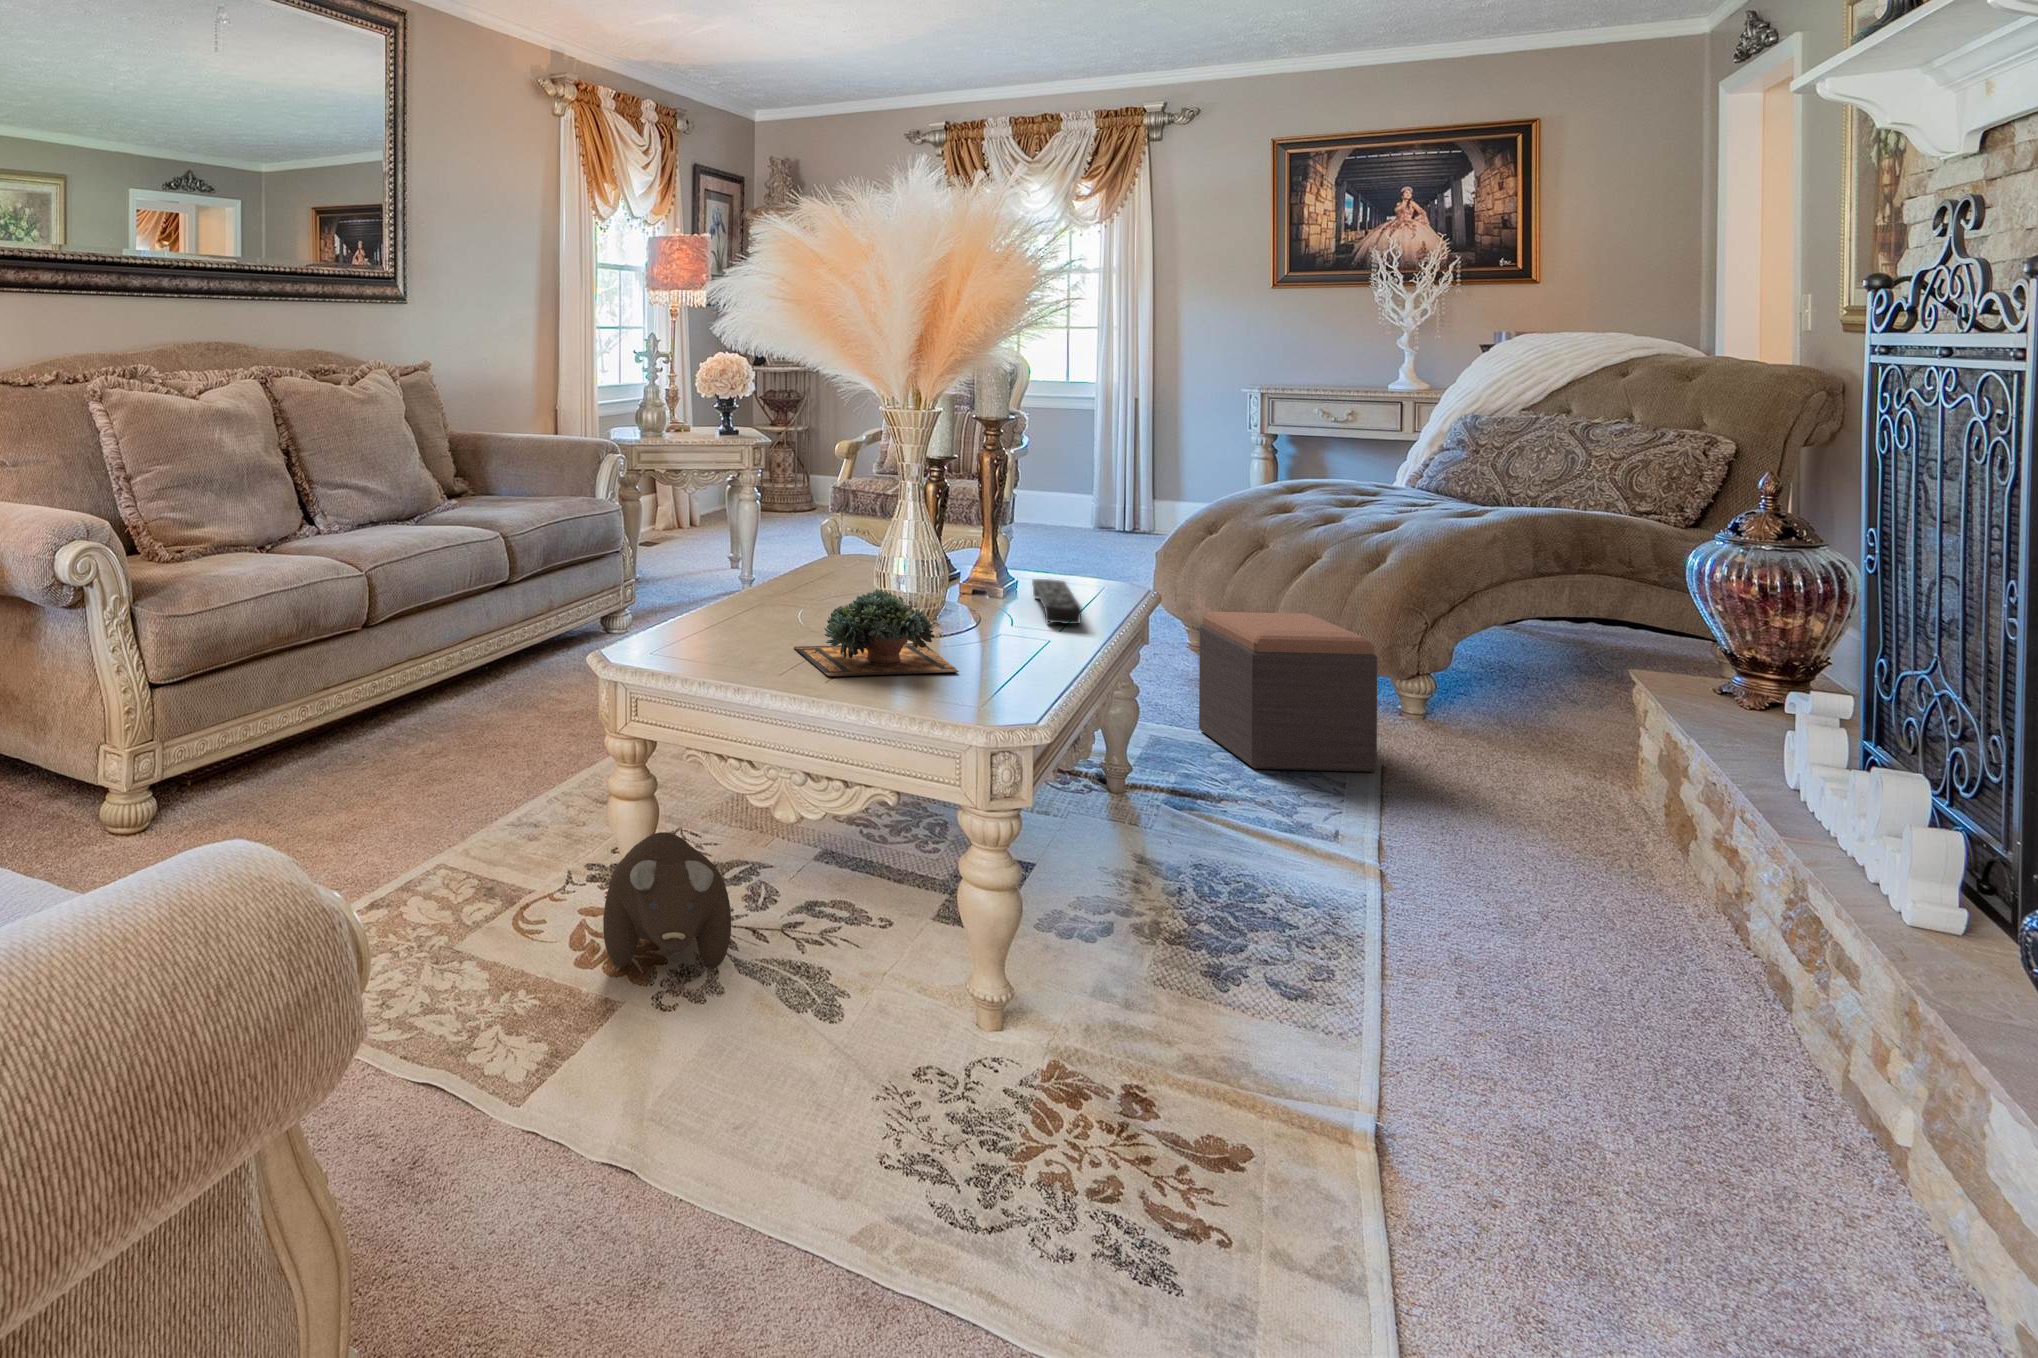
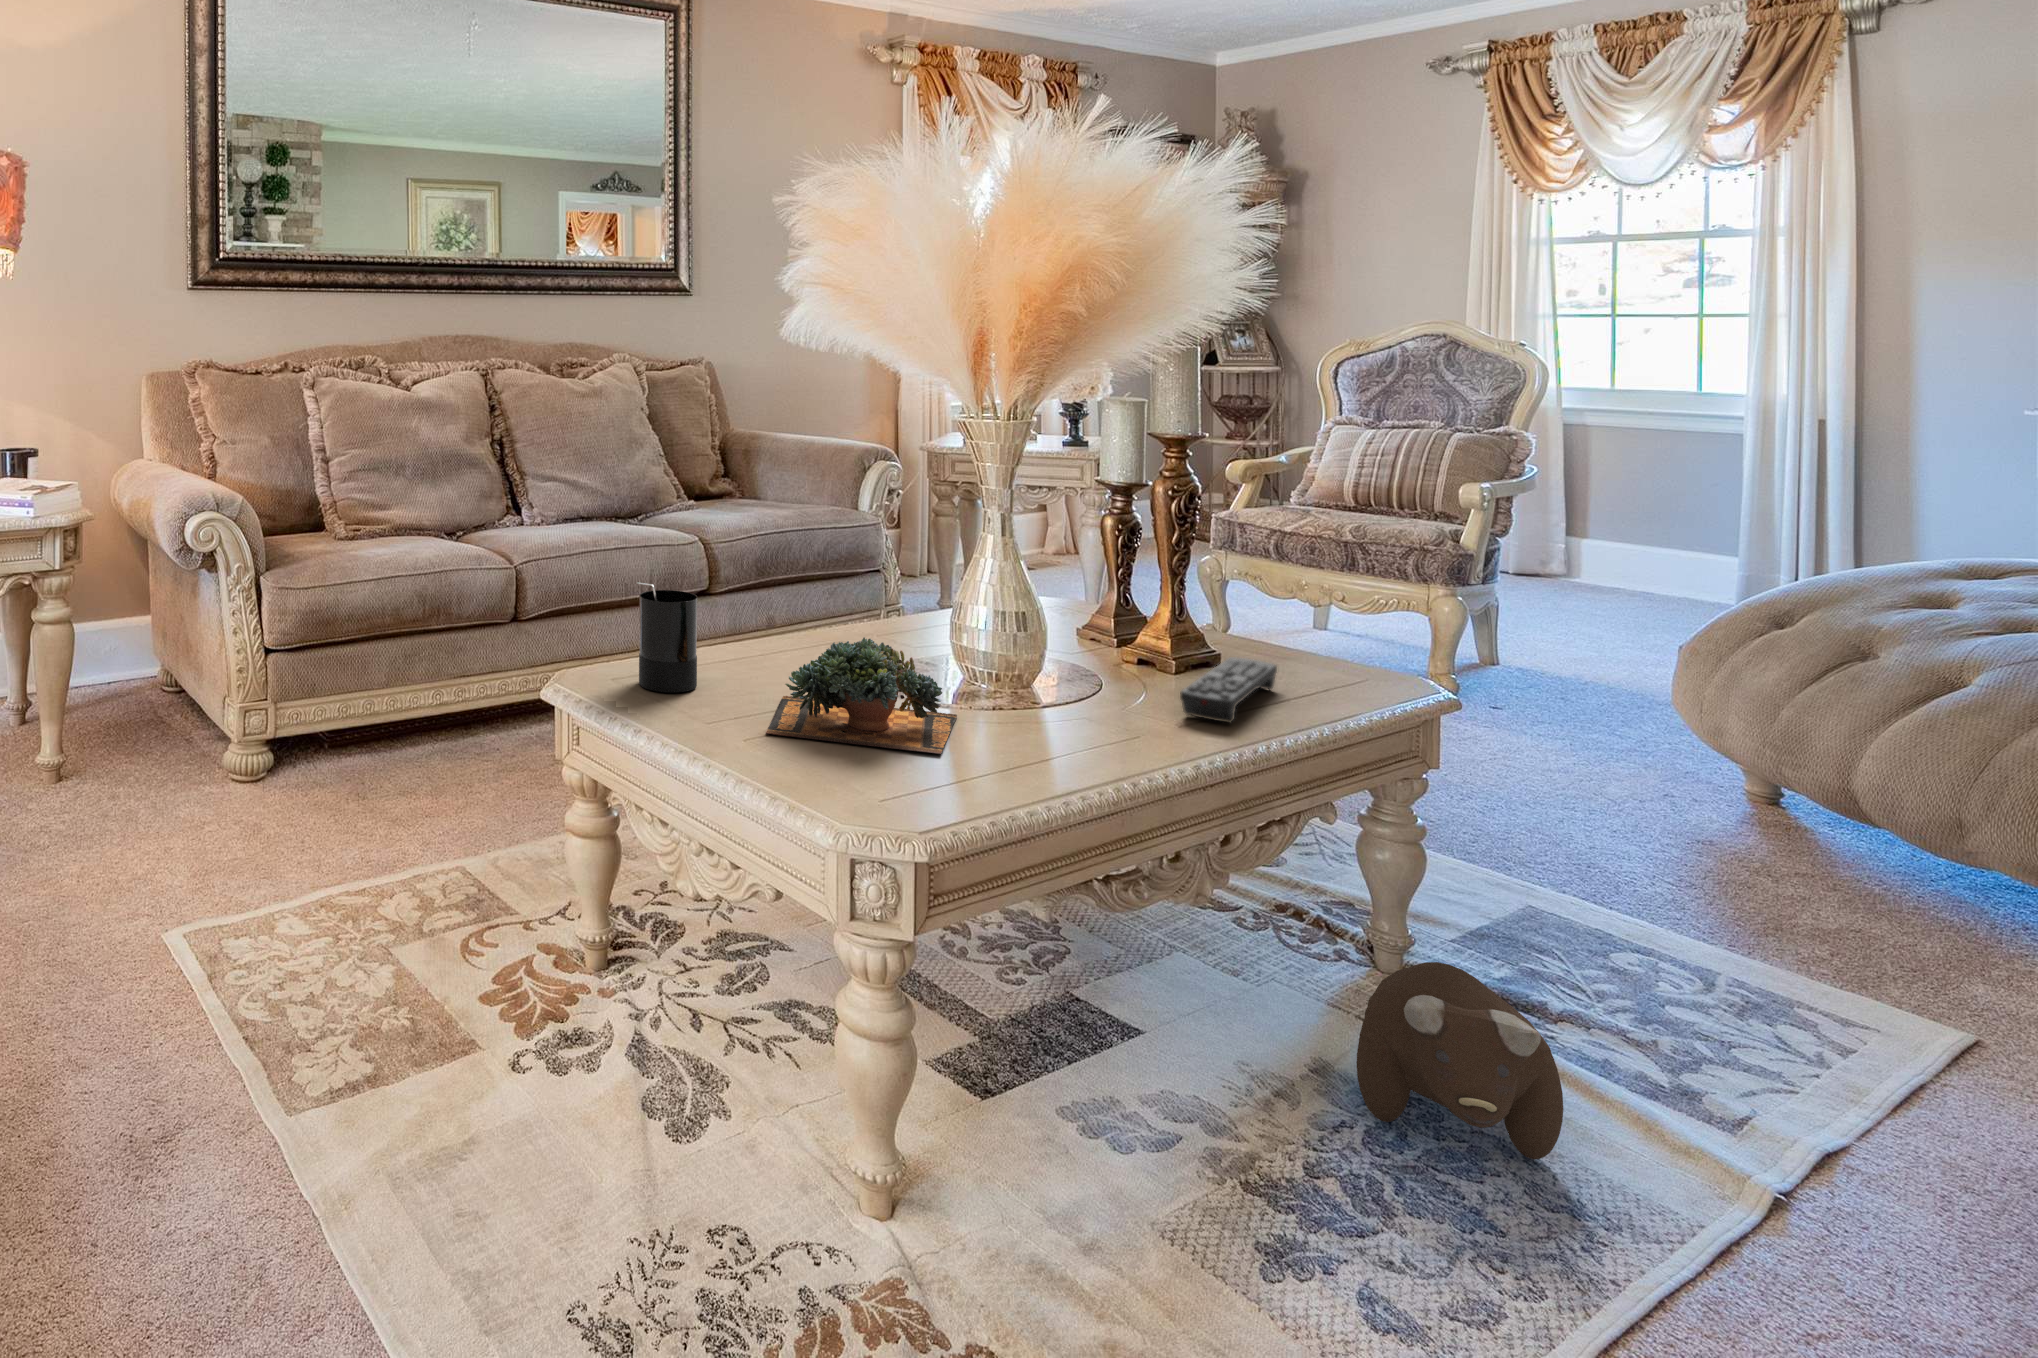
candle: none [667,563,725,657] -> present [638,582,697,693]
footstool: present [1199,612,1378,772] -> none [1629,746,1945,1049]
plush toy: present [603,832,731,968] -> present [1357,962,1563,1159]

